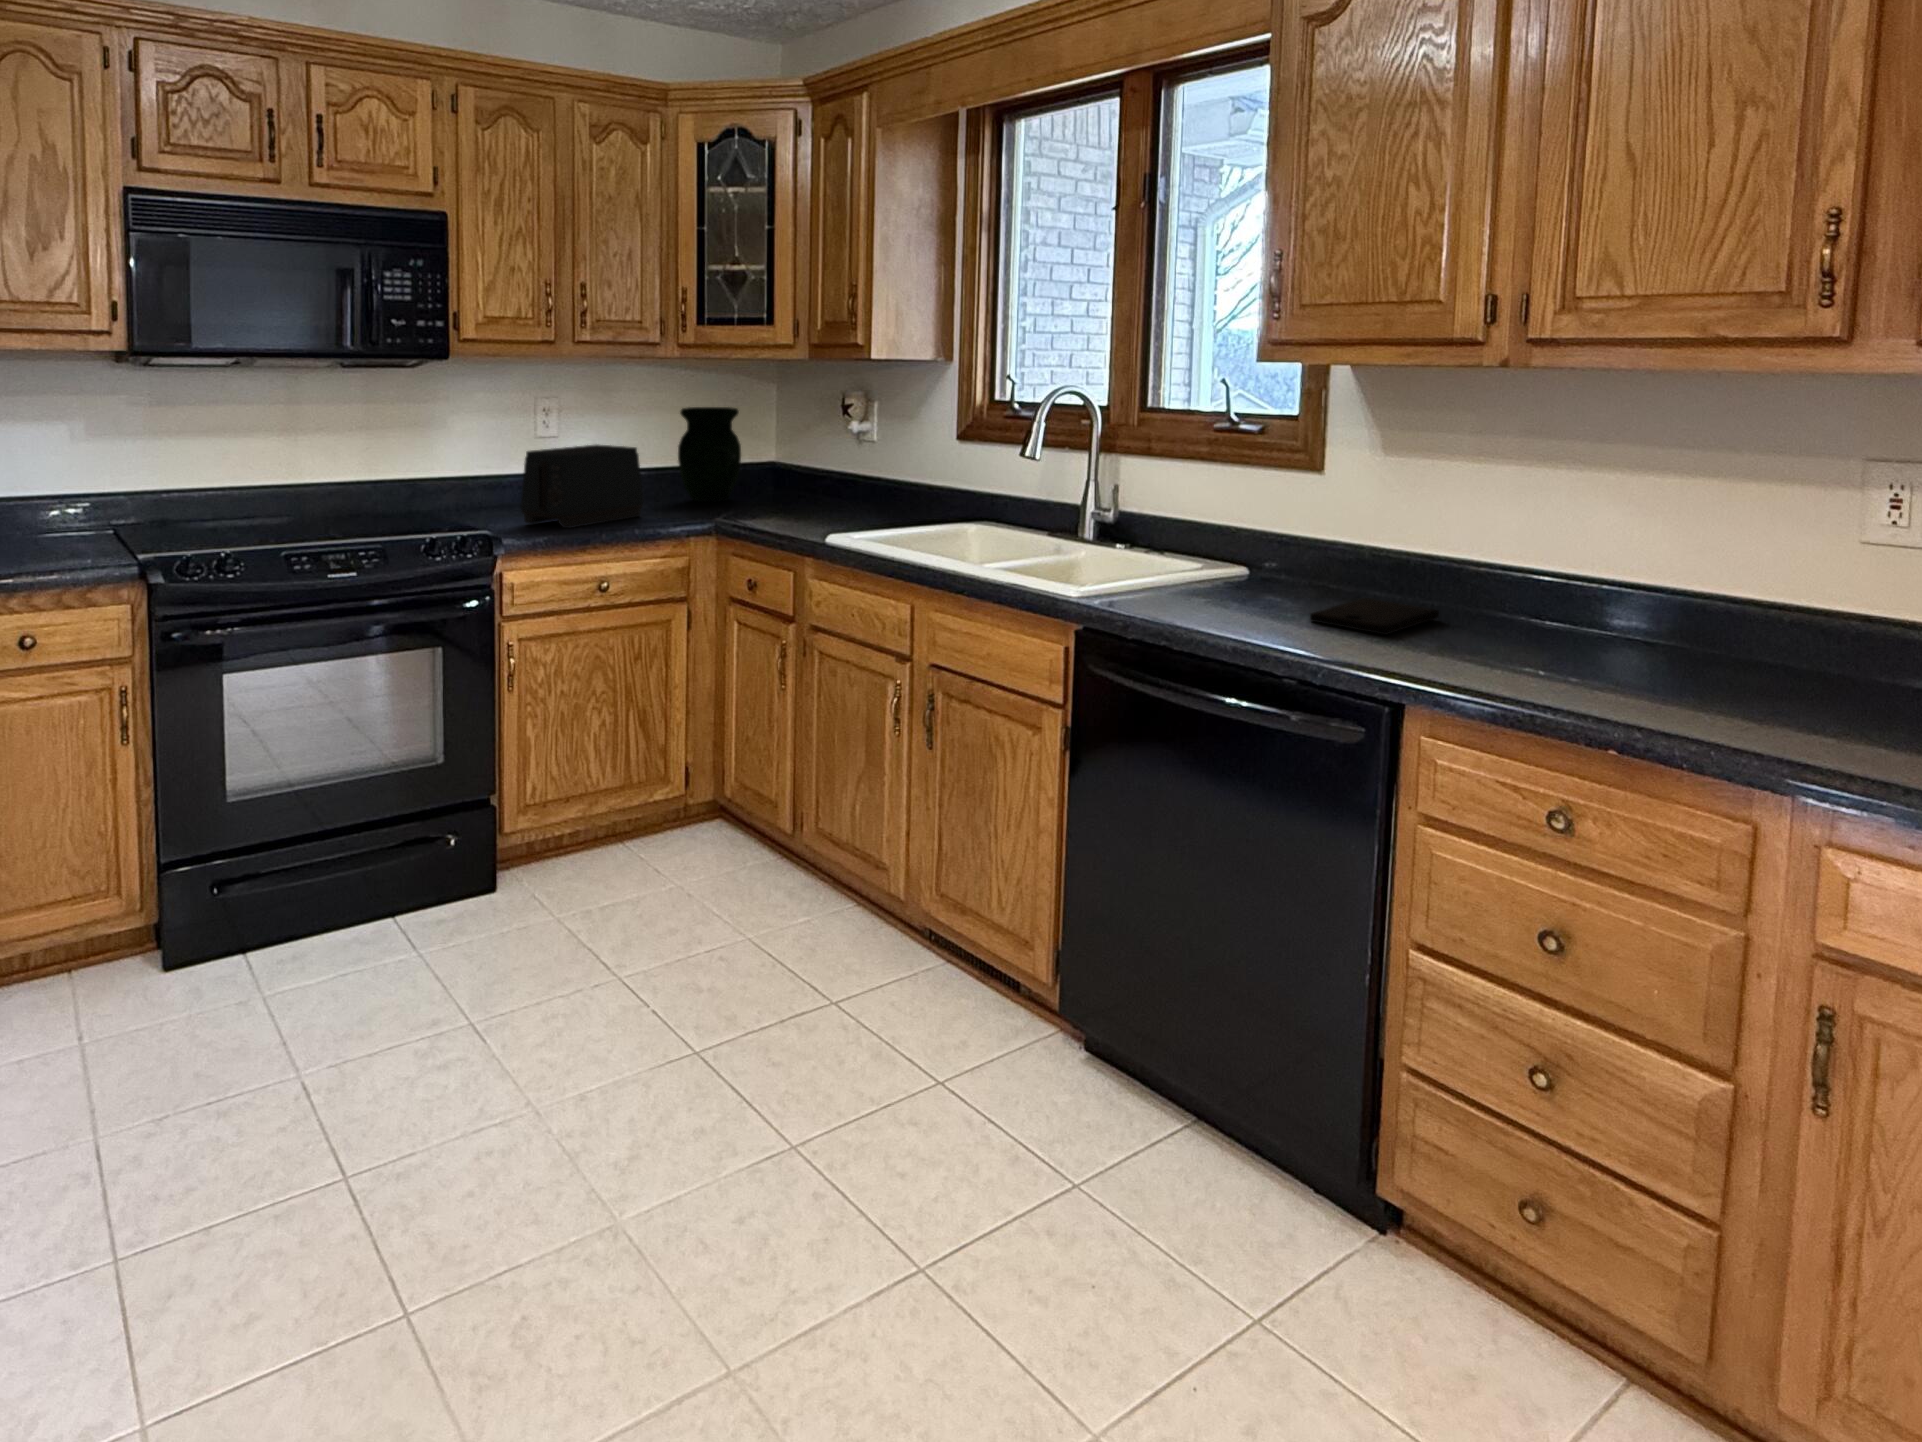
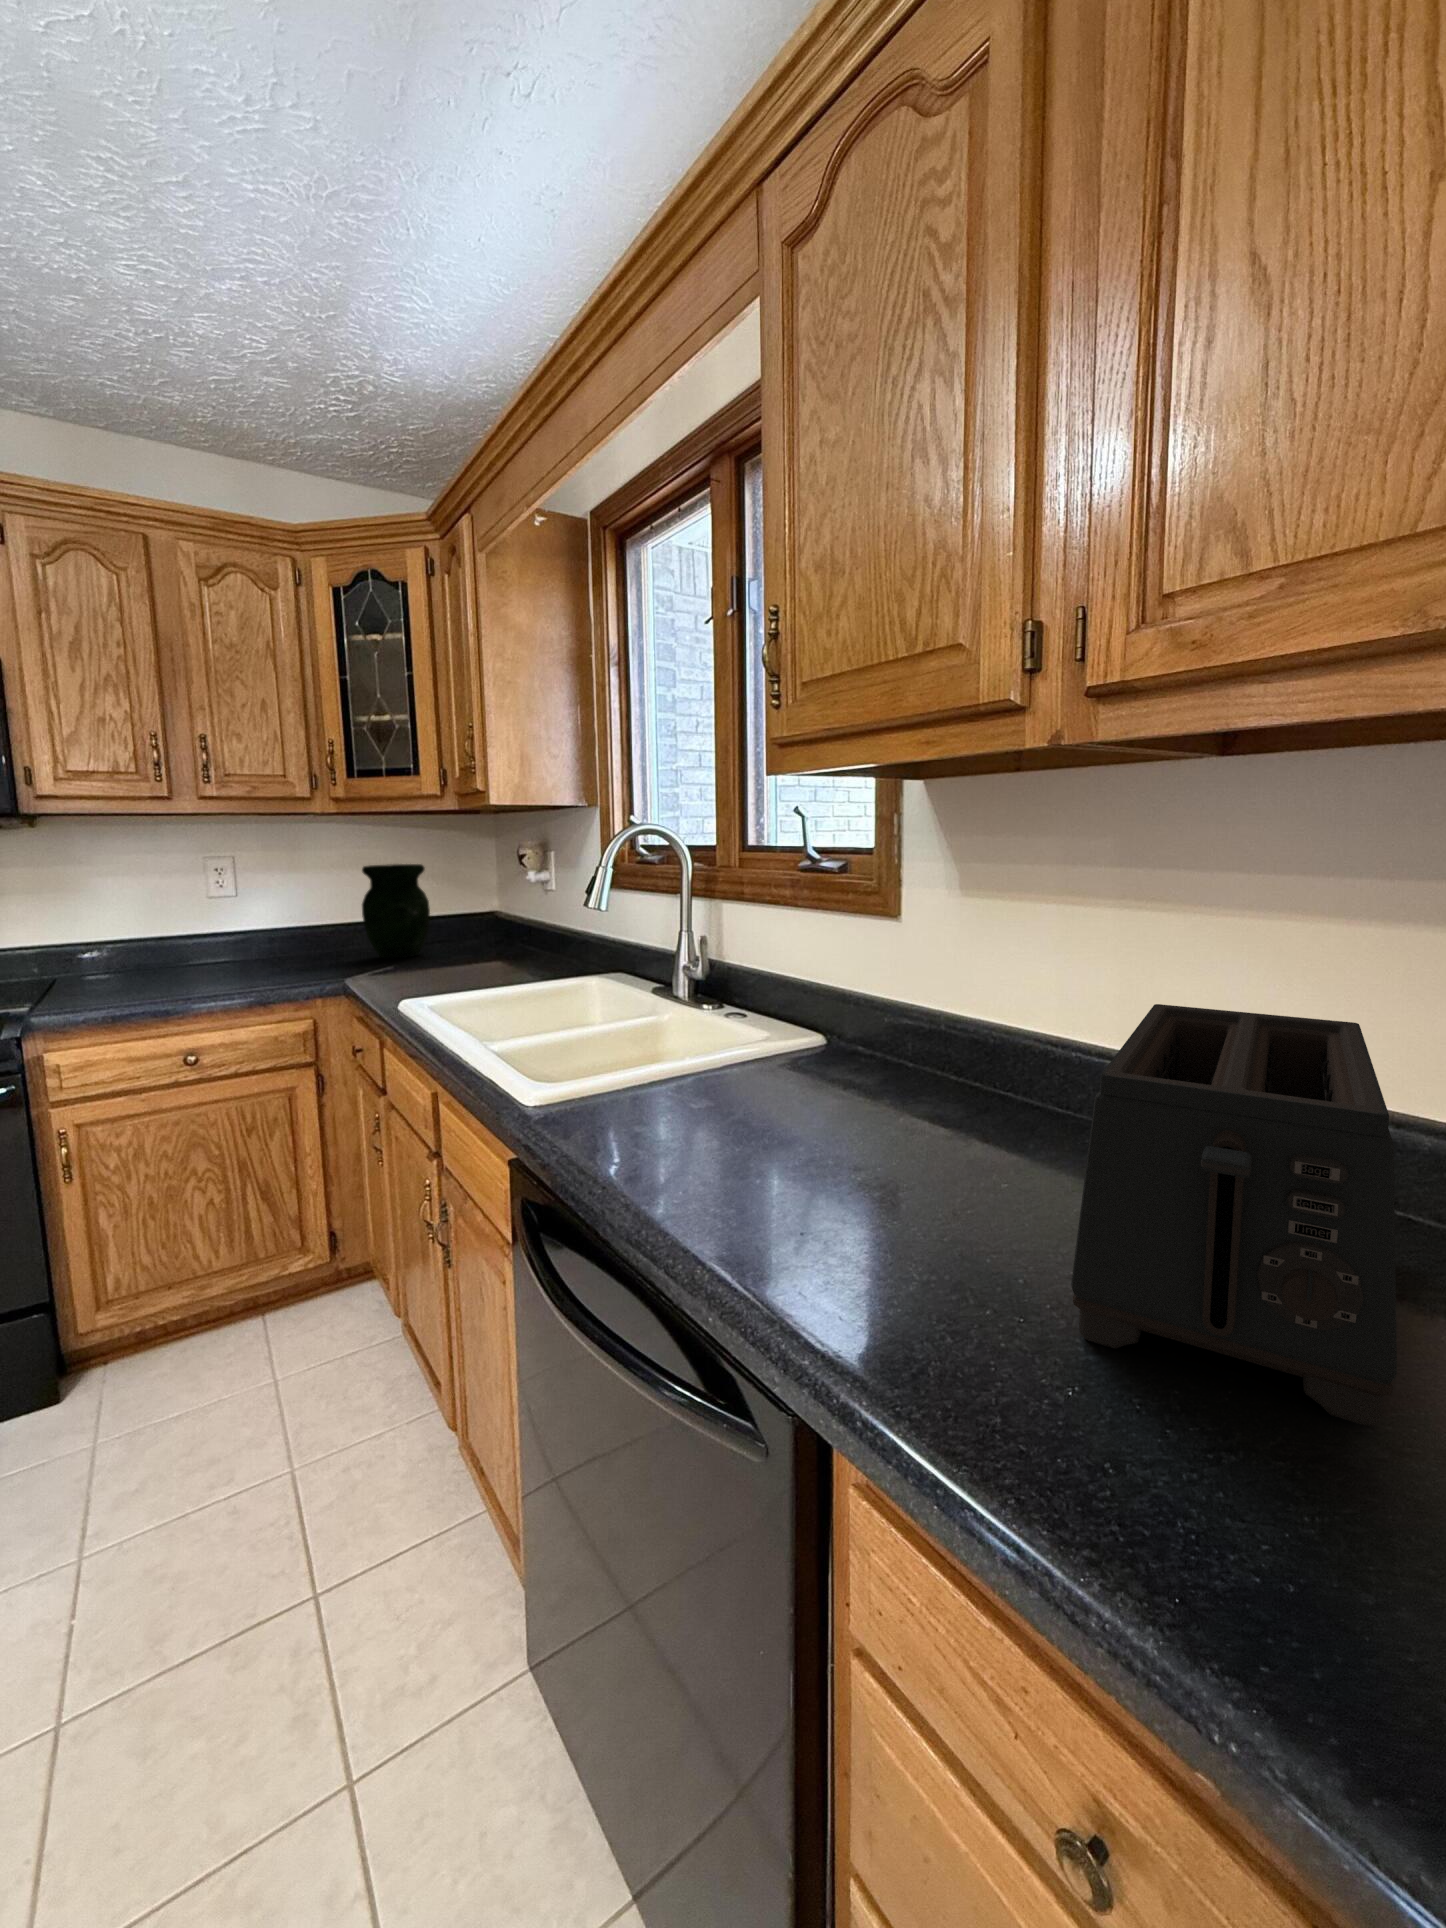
toaster: present [521,445,644,528] -> present [1071,1004,1397,1426]
cutting board: present [1310,598,1439,635] -> none [818,1093,1008,1173]

